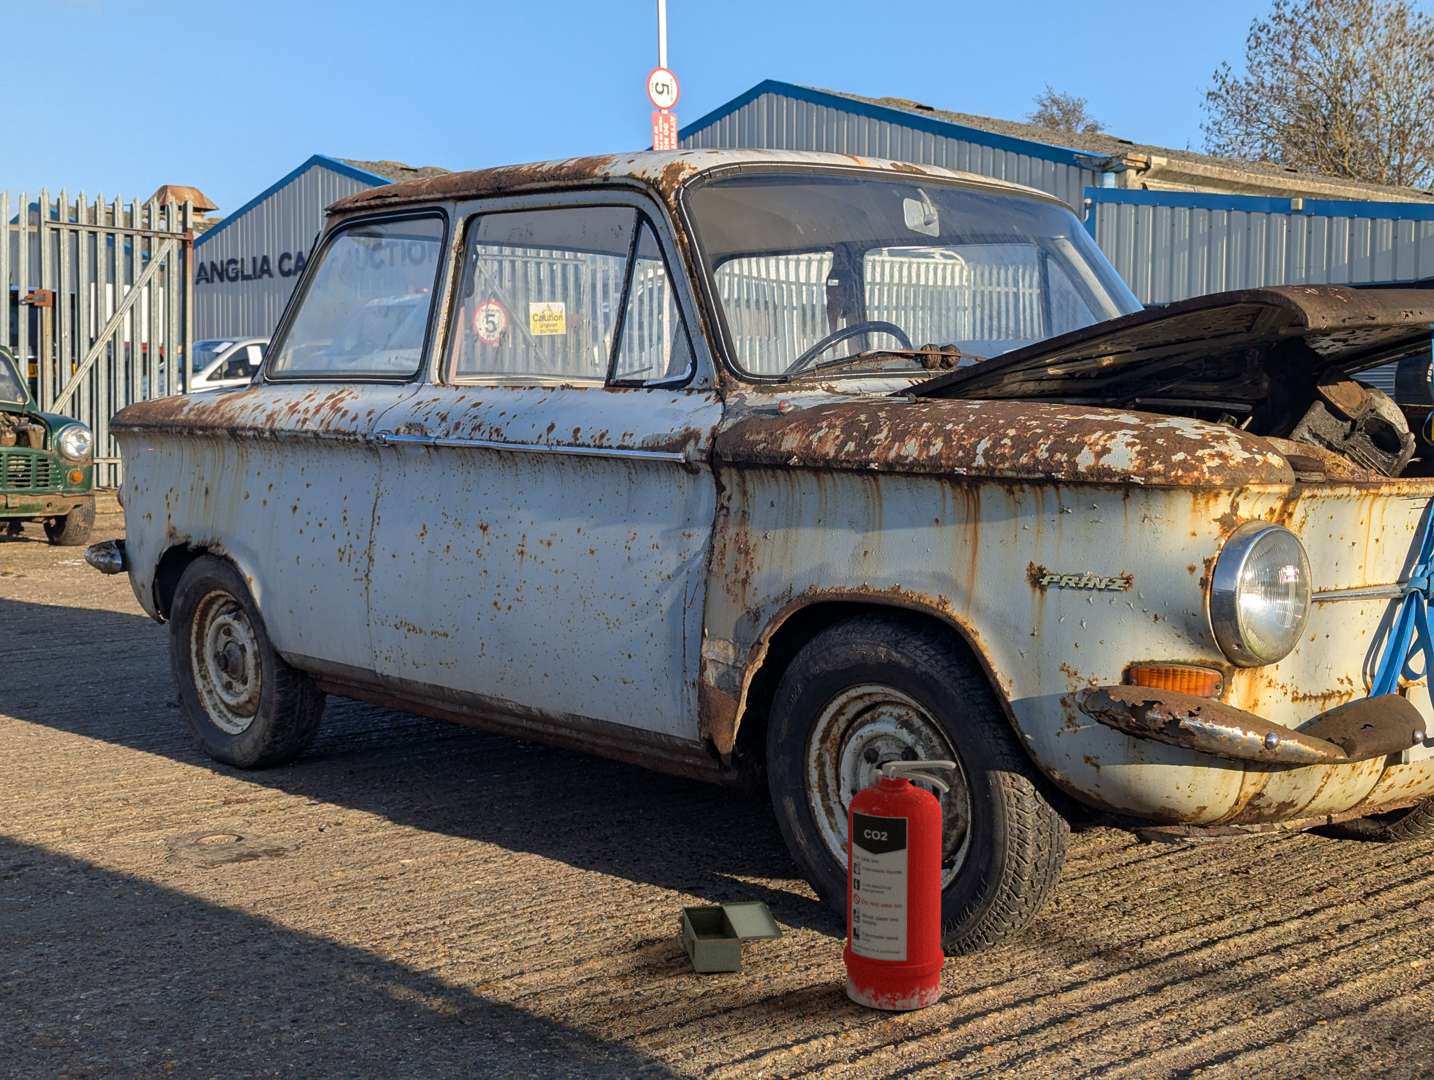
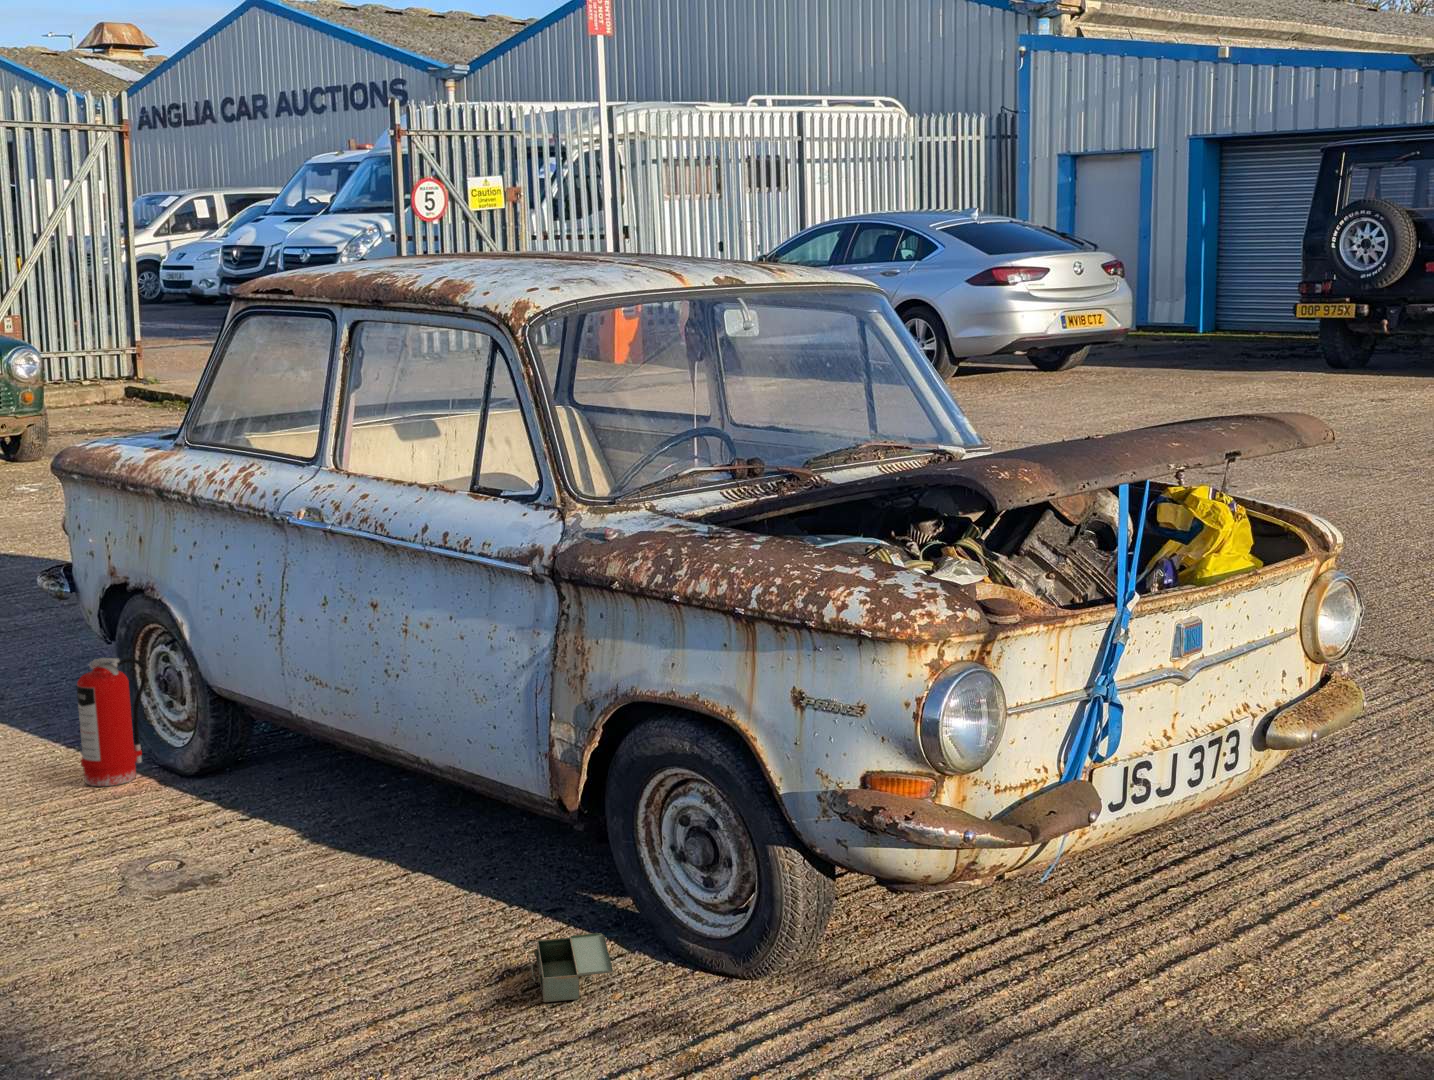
fire extinguisher: present [843,760,956,1010] -> present [77,658,146,786]

